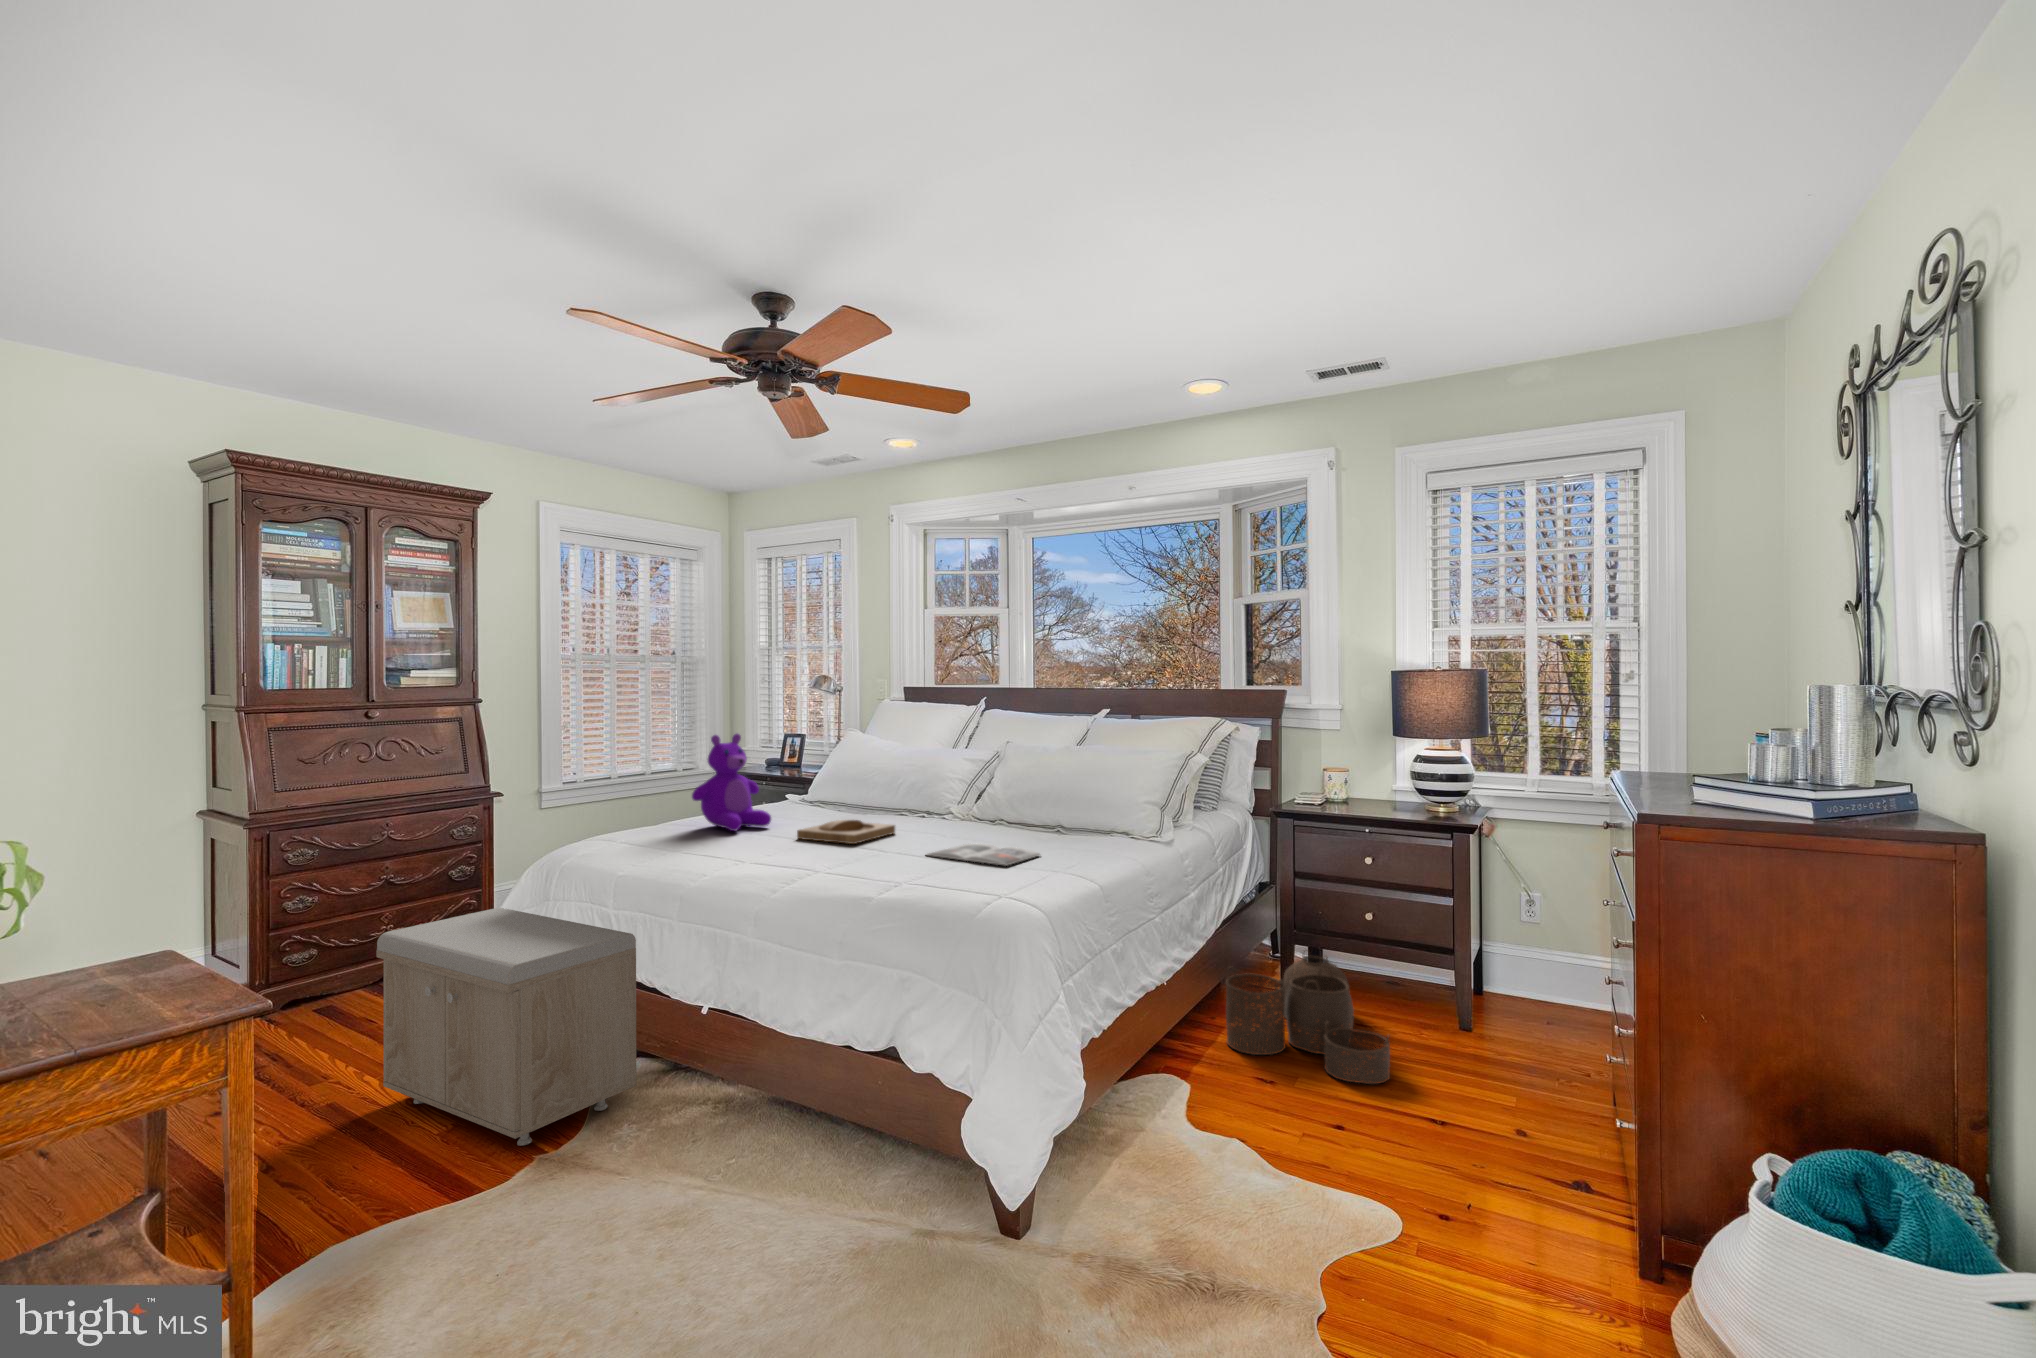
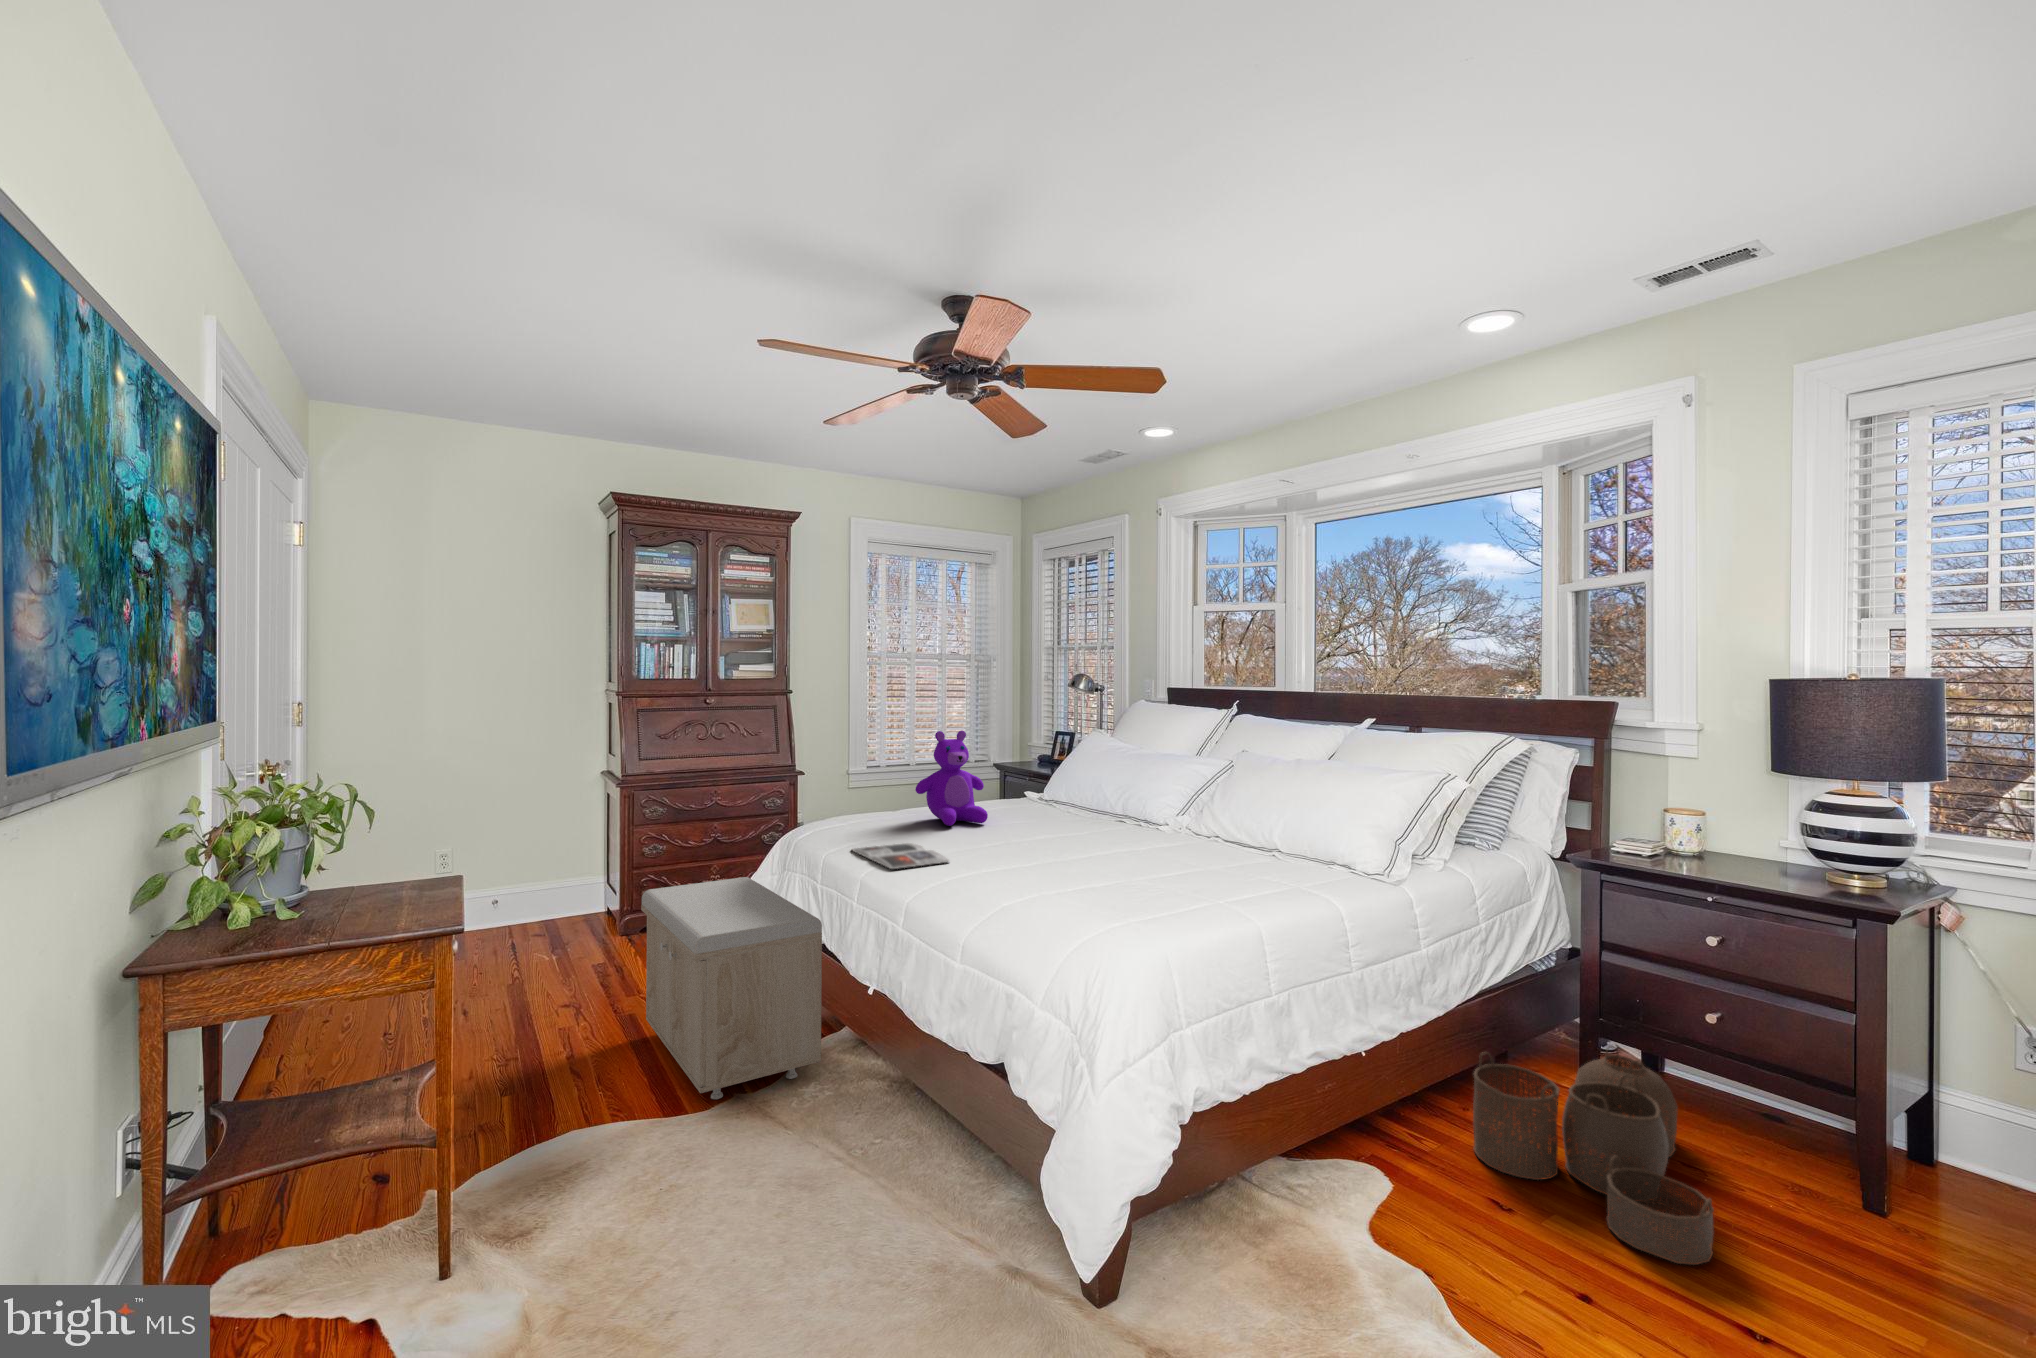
tray: present [797,820,895,844] -> none [997,824,1097,851]
magazine: present [927,844,1040,866] -> present [851,843,949,869]

